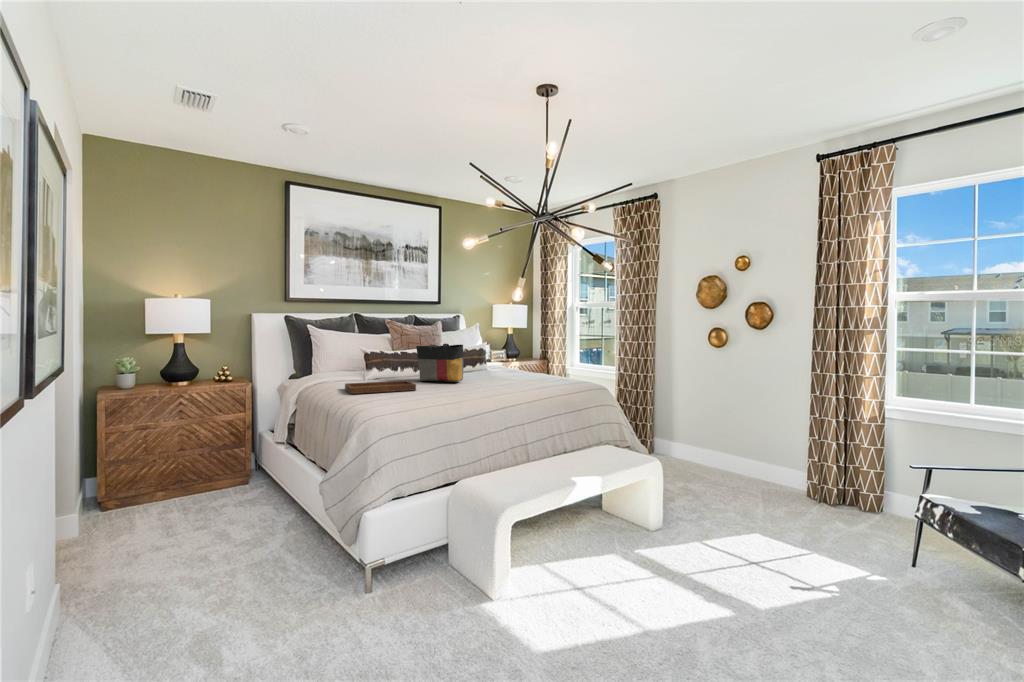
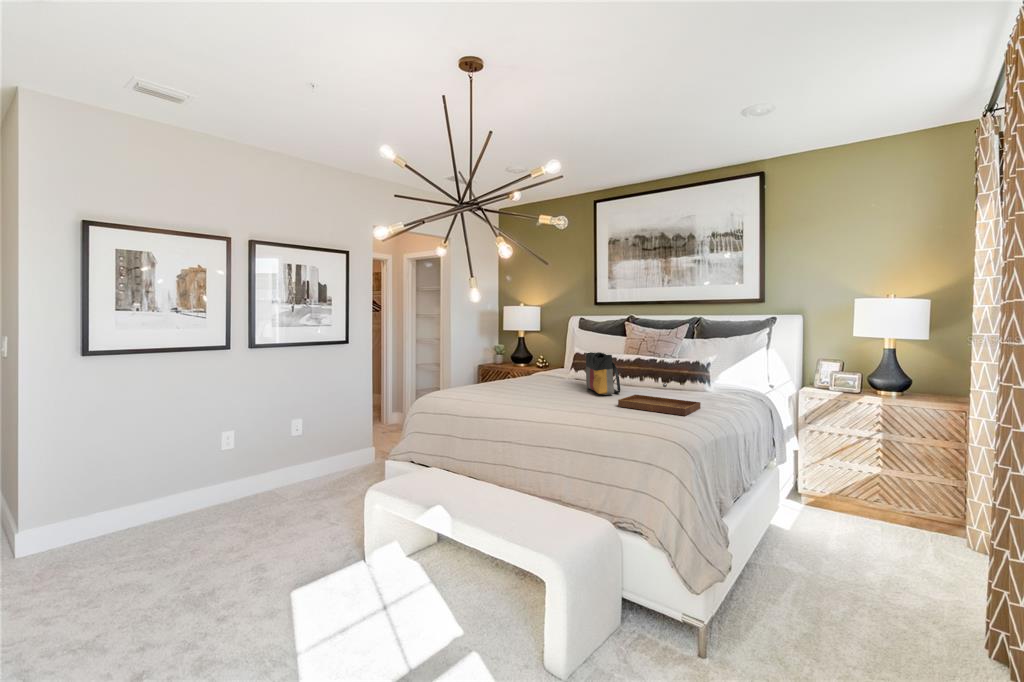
tray: present [345,368,416,394] -> present [618,383,701,416]

